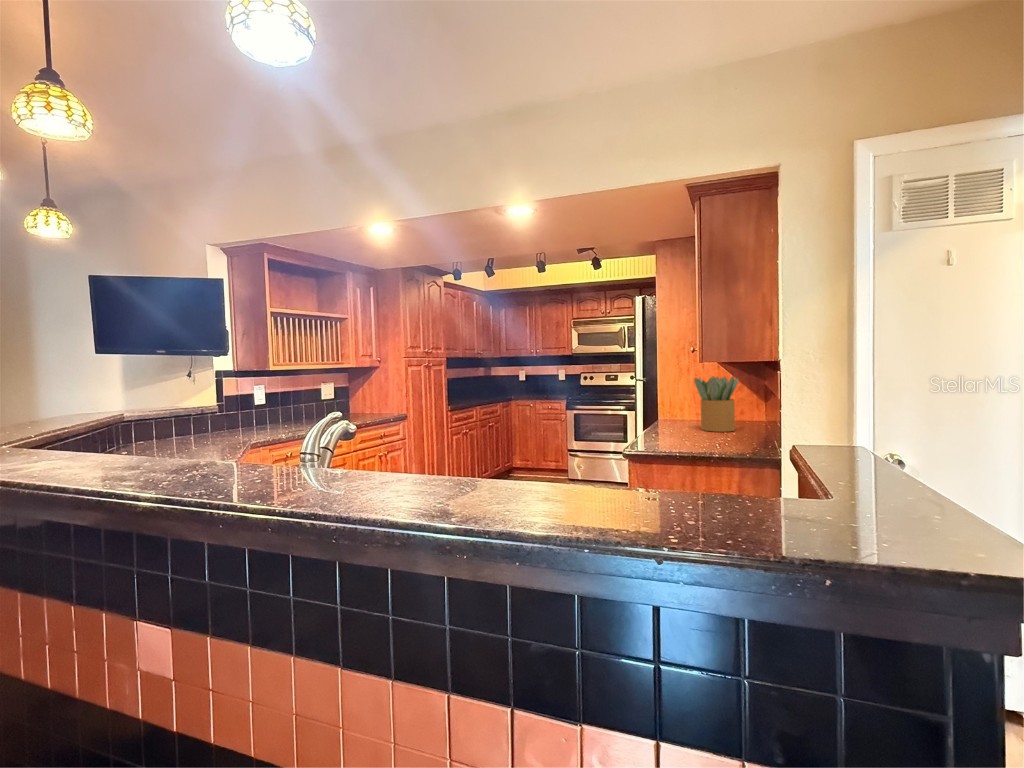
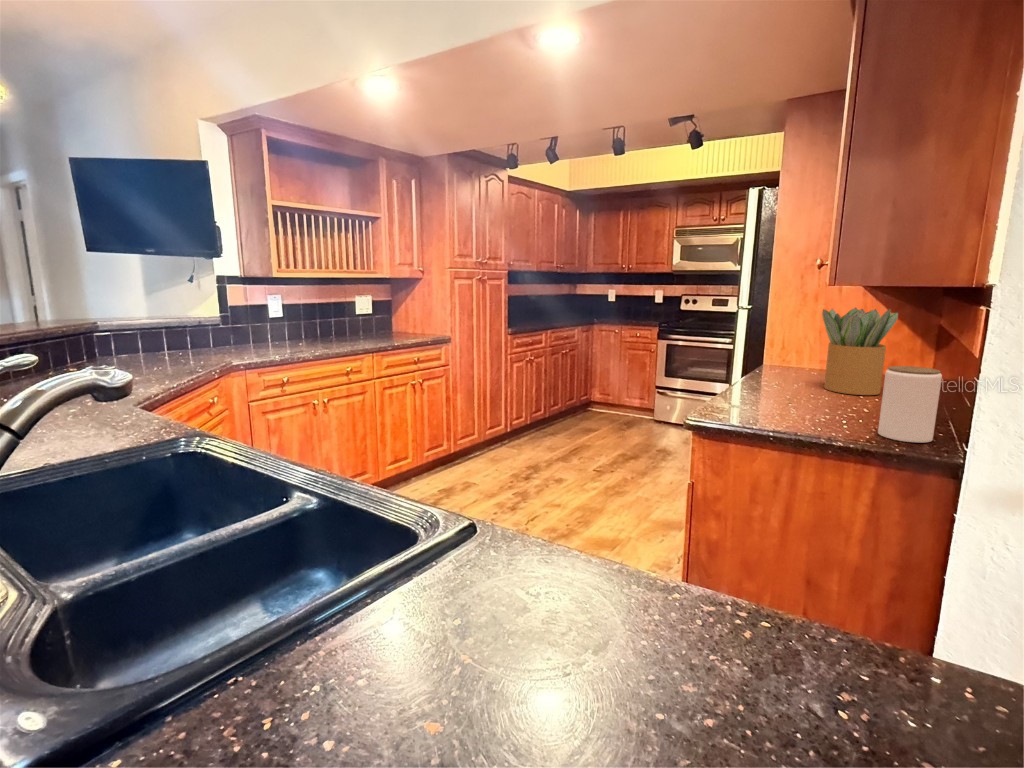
jar: none [737,408,767,451] -> present [878,366,942,443]

